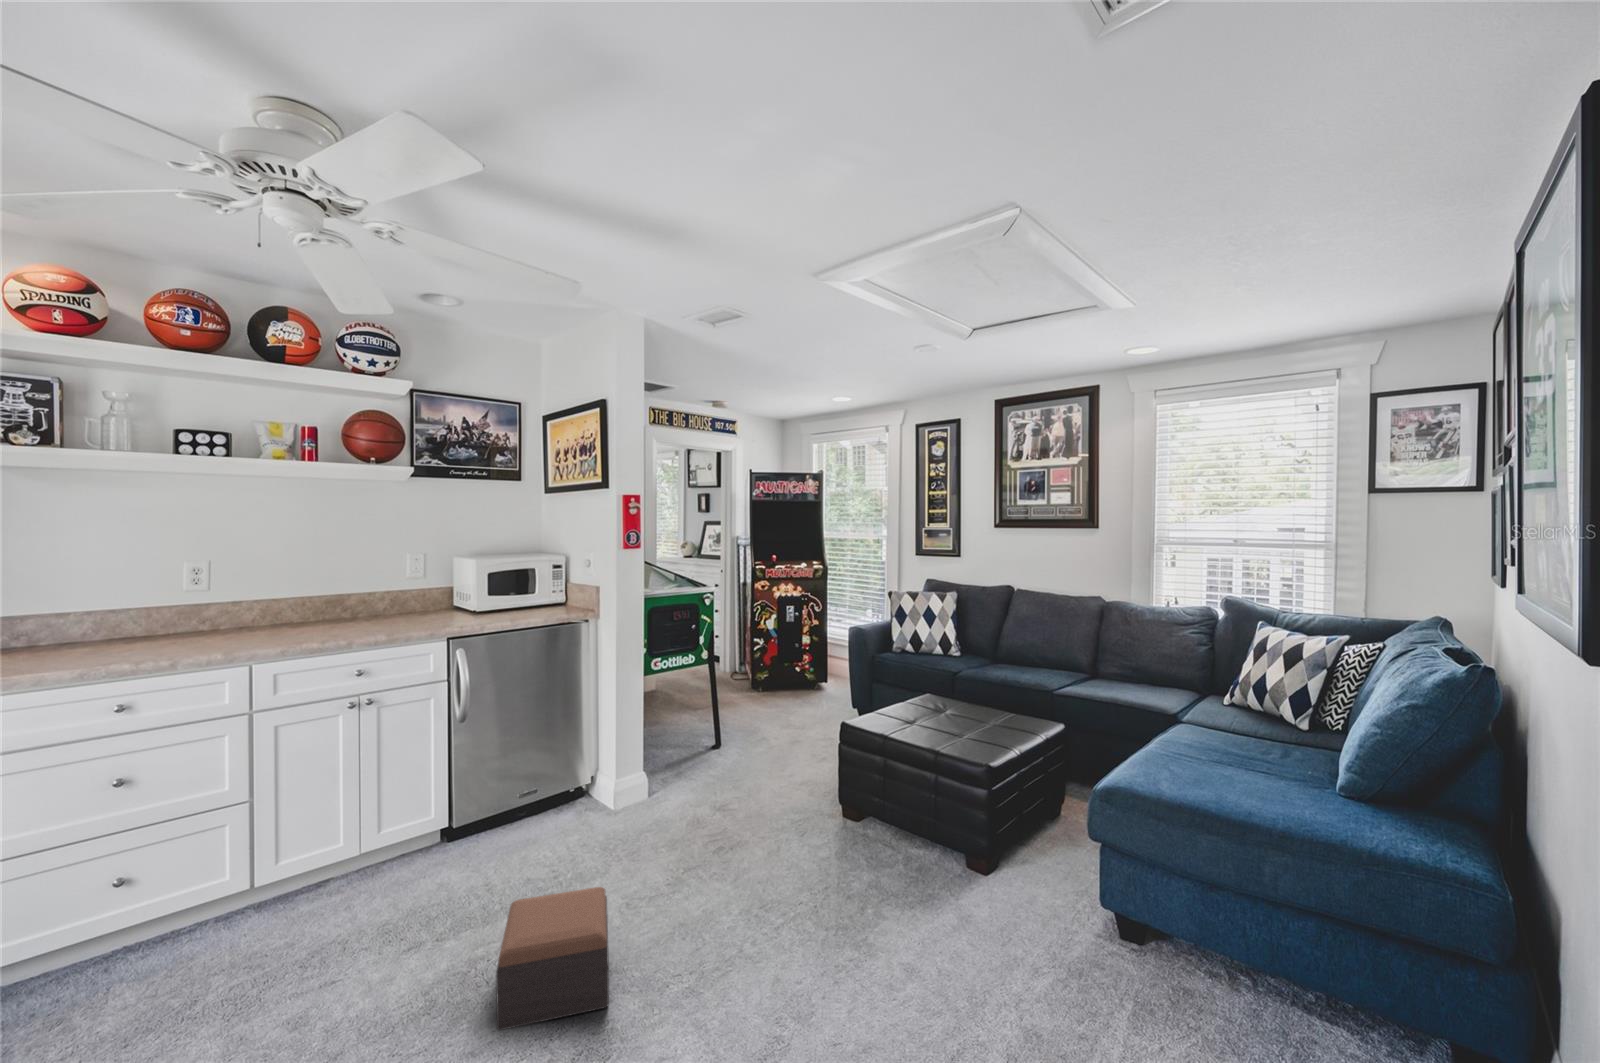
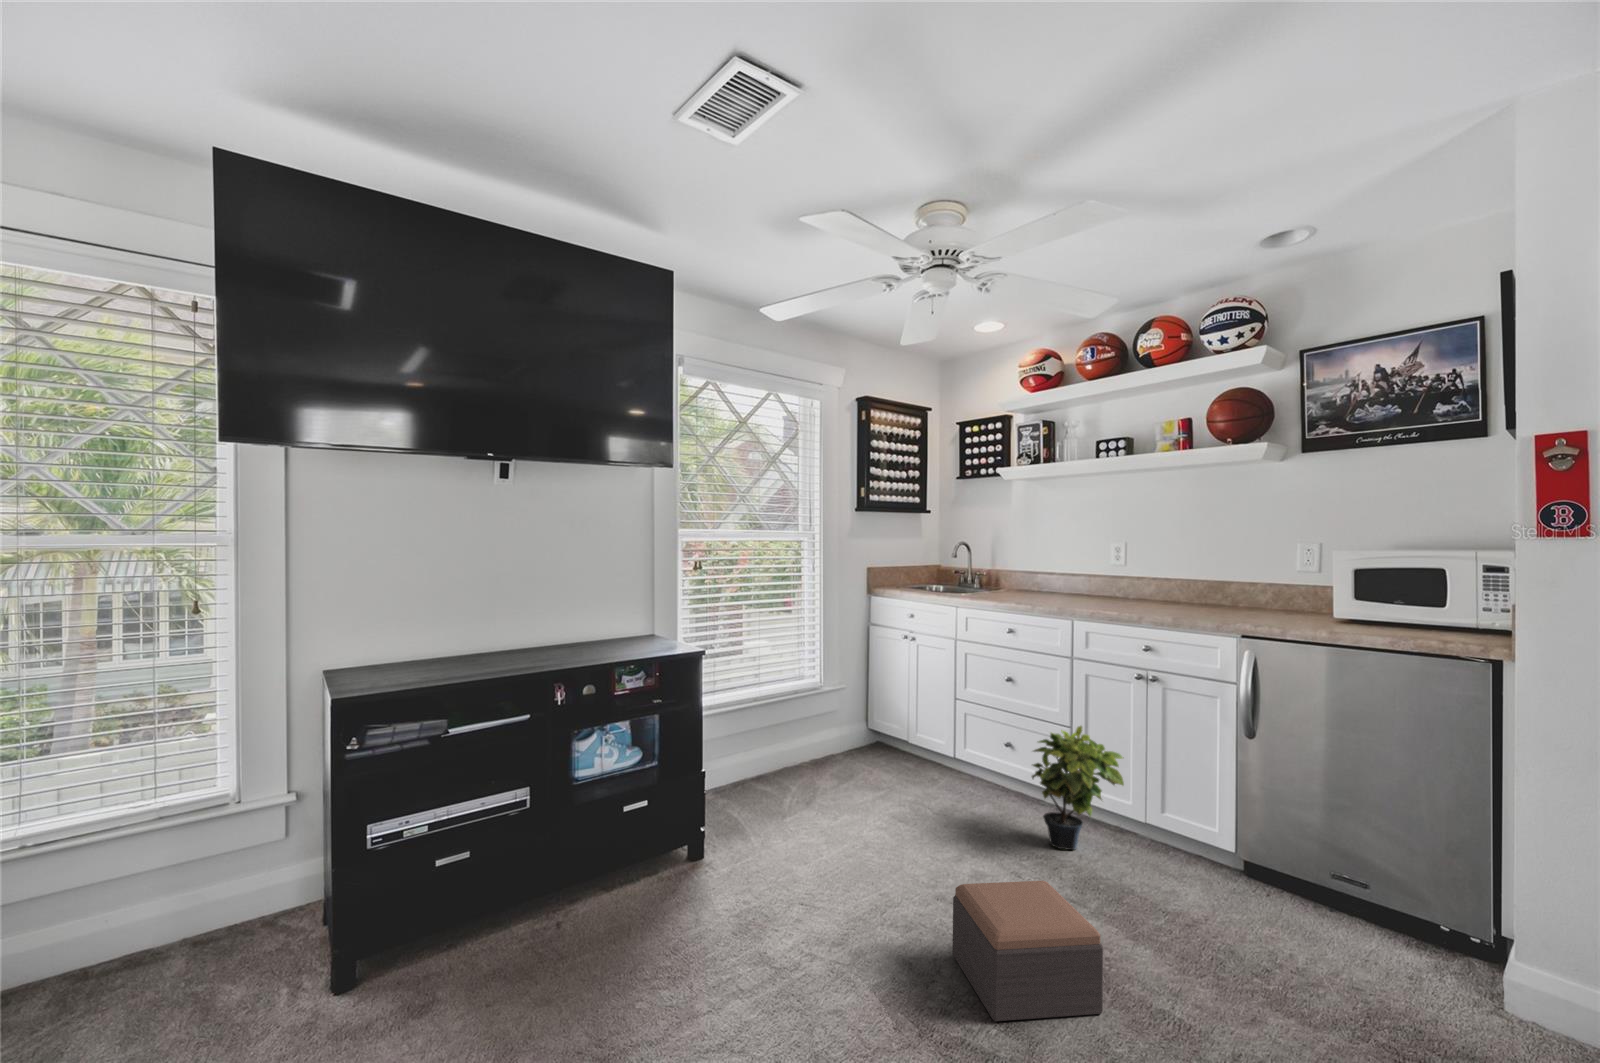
potted plant: none [245,777,378,934] -> present [1032,726,1124,850]

